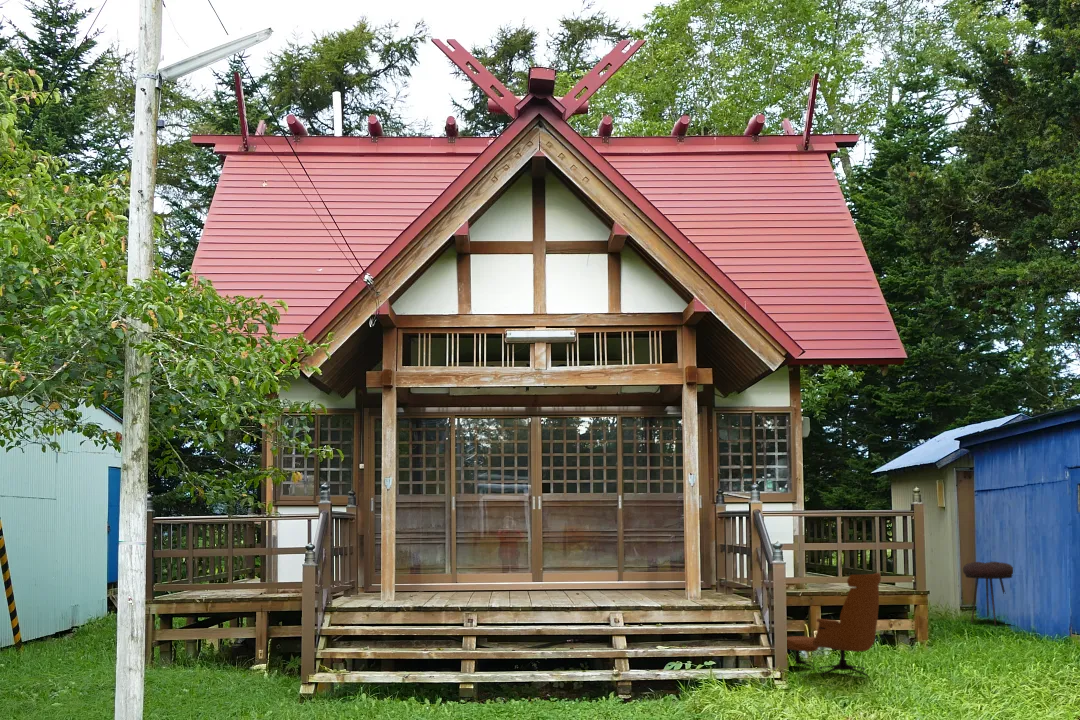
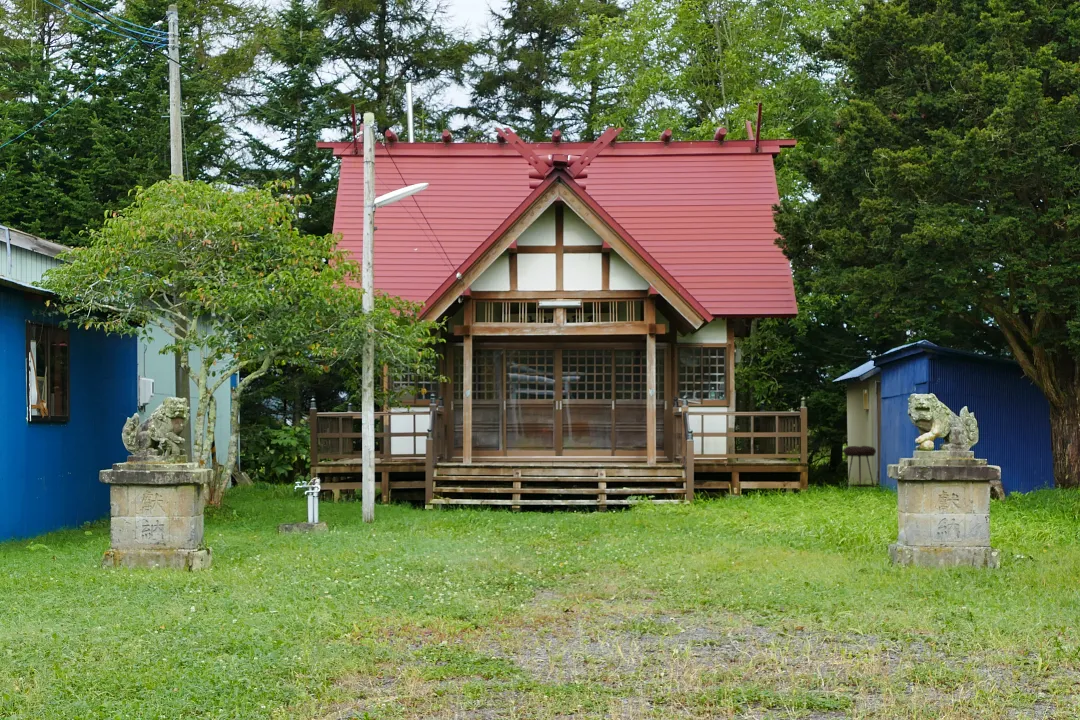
lounge chair: present [787,573,881,677] -> none [695,446,749,503]

